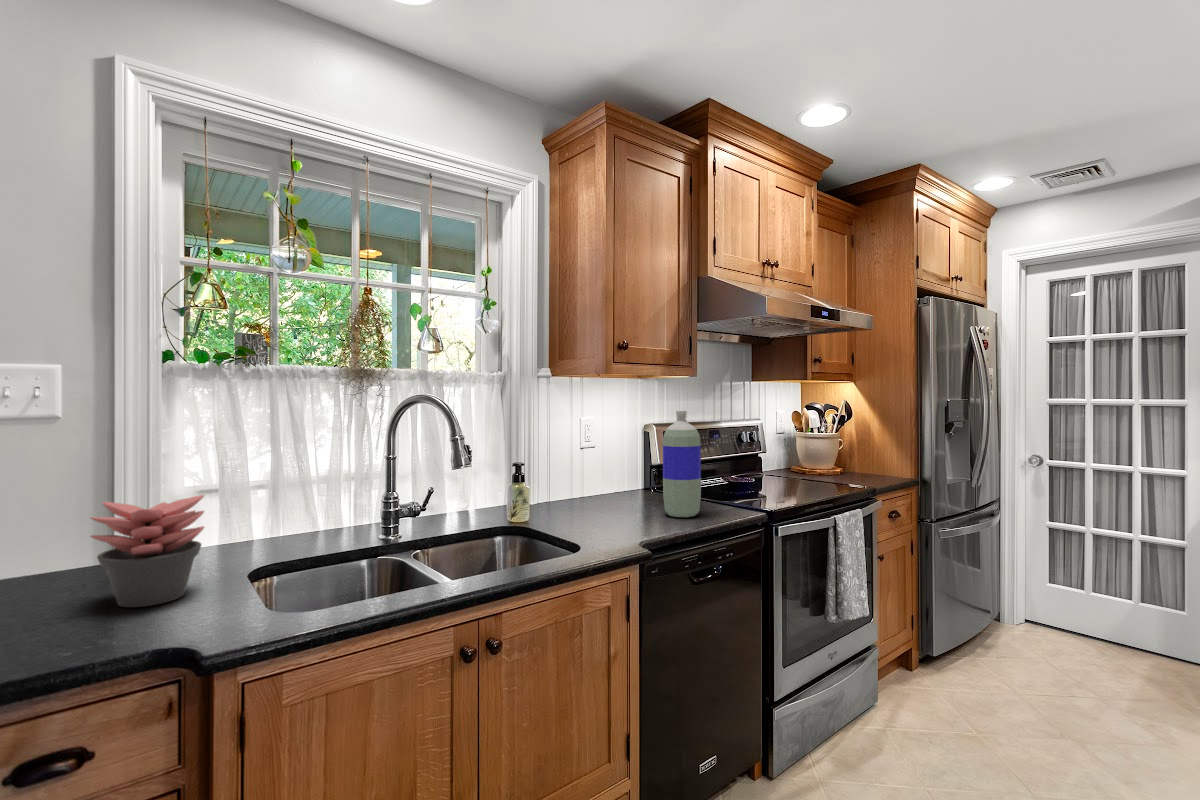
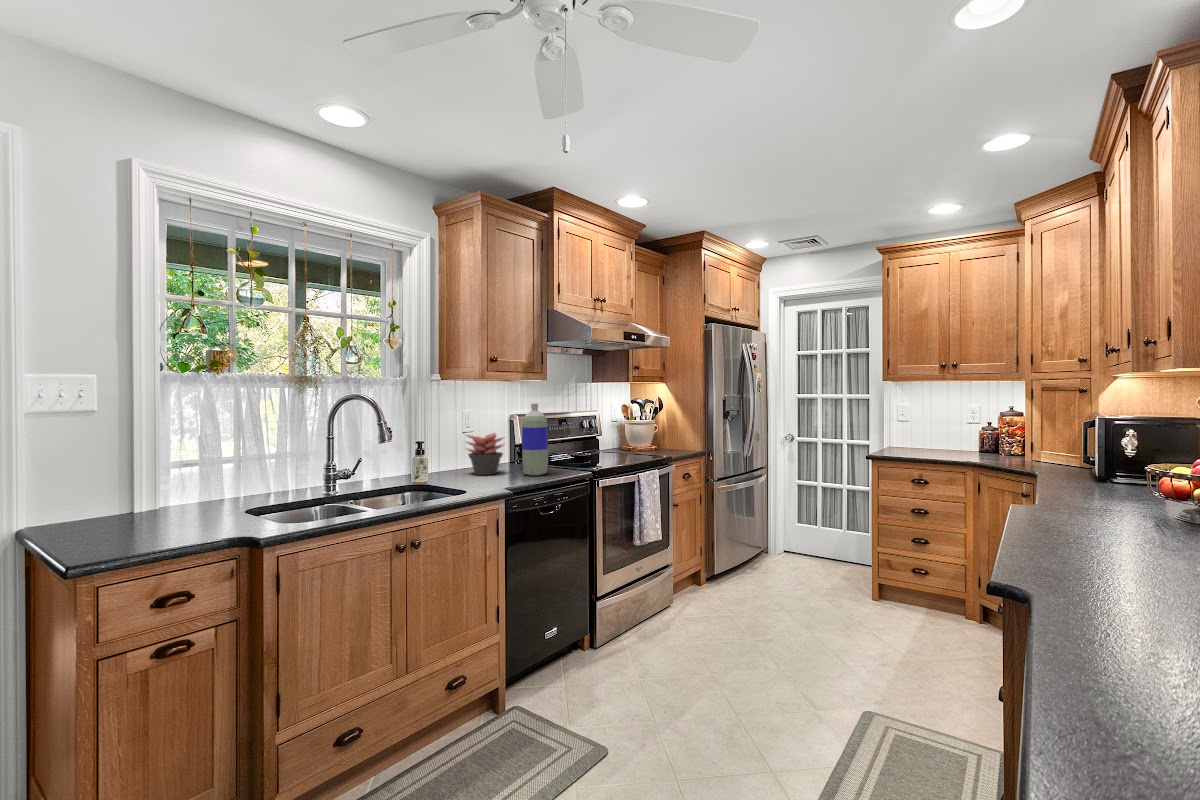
succulent plant: present [90,495,204,607] -> present [466,433,504,475]

